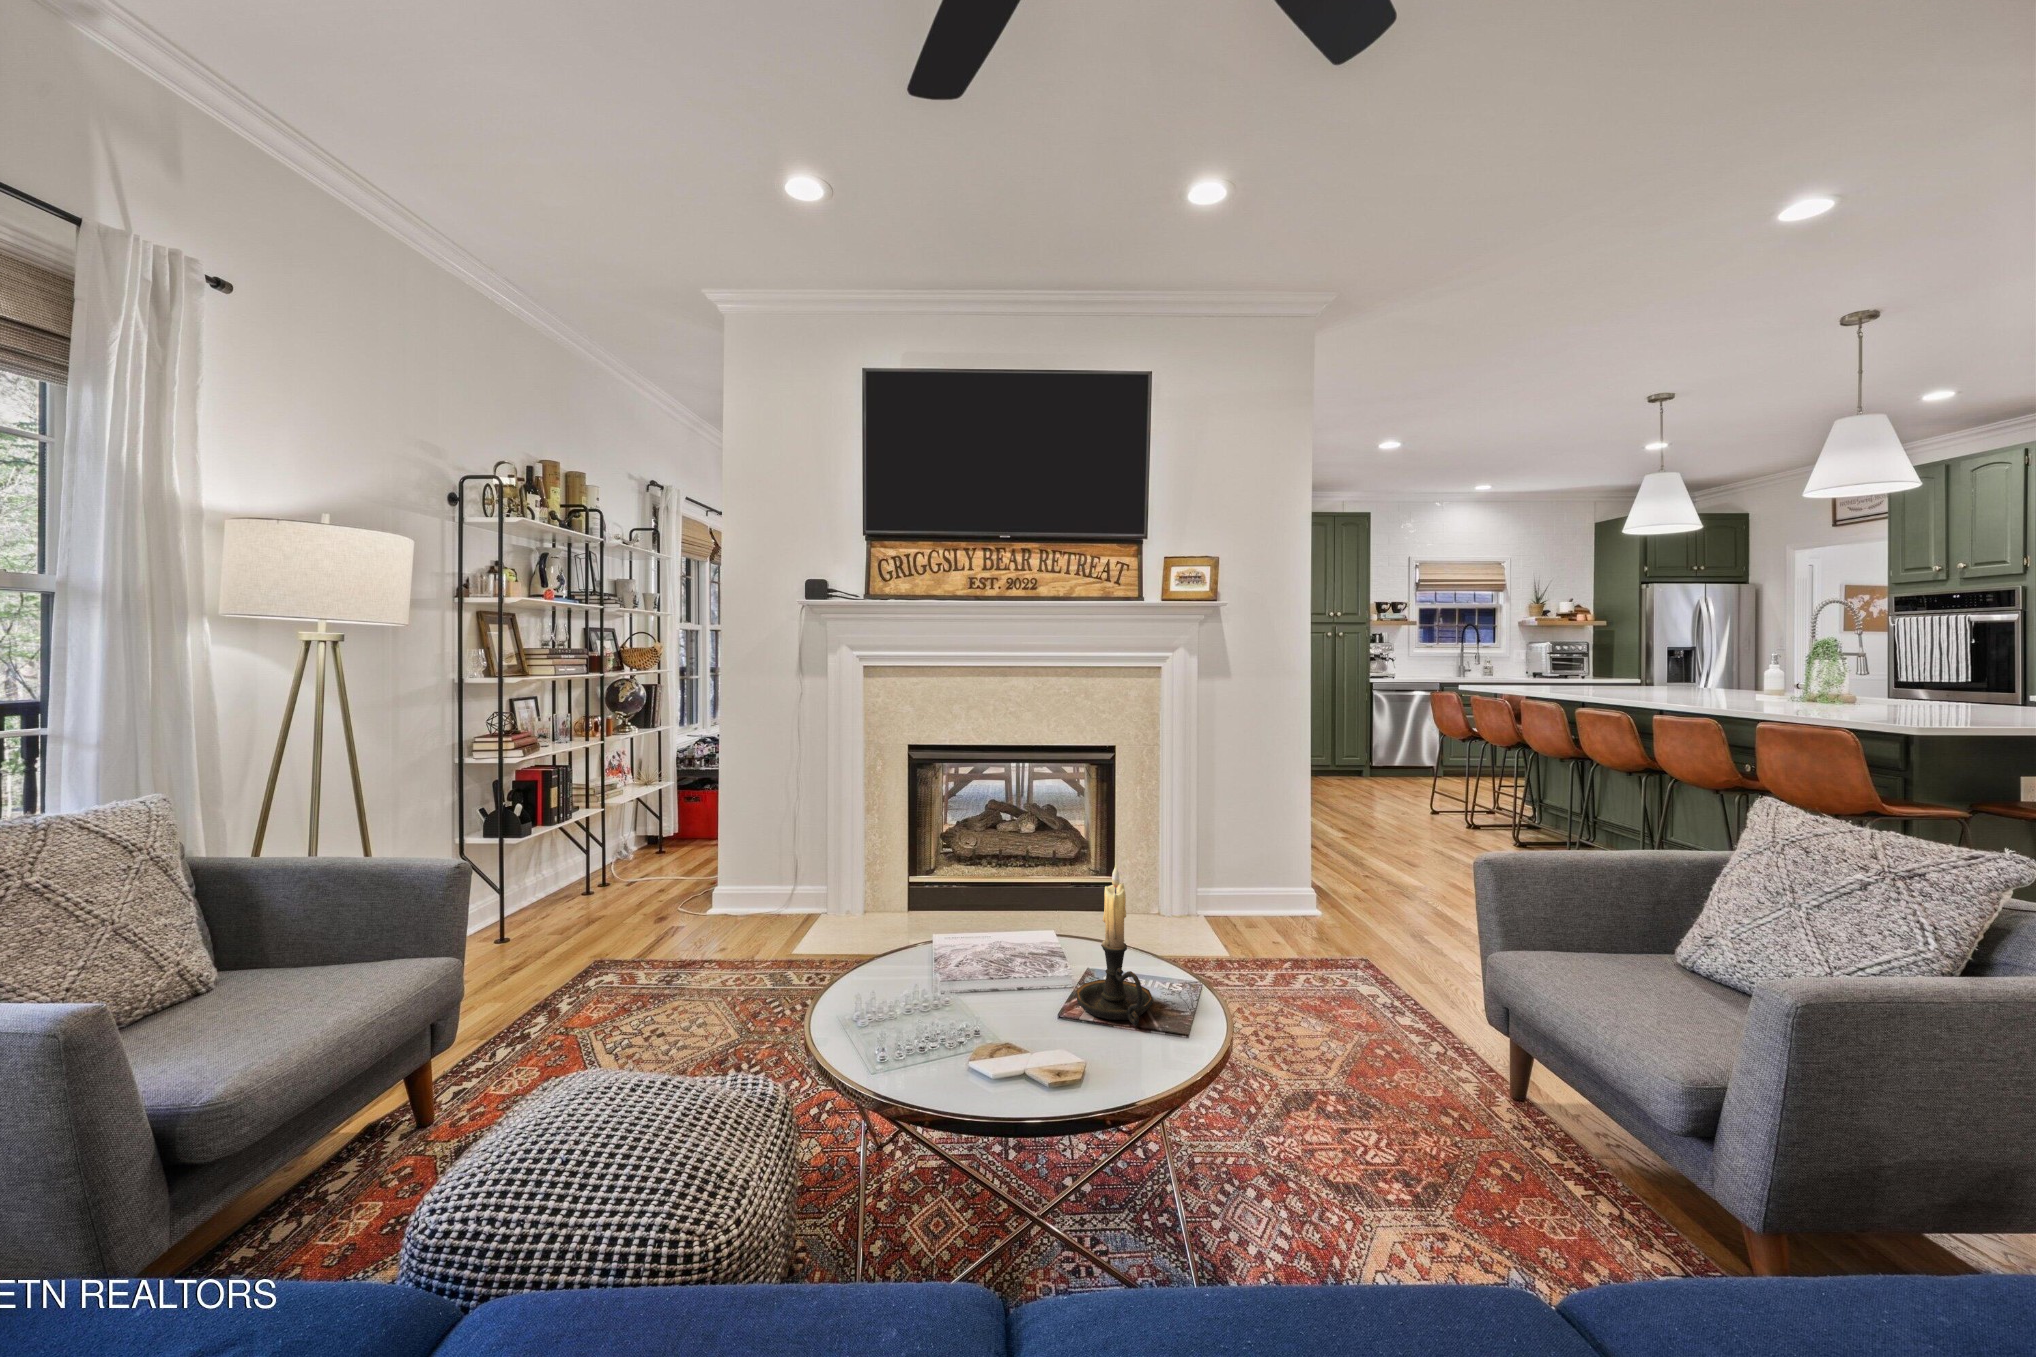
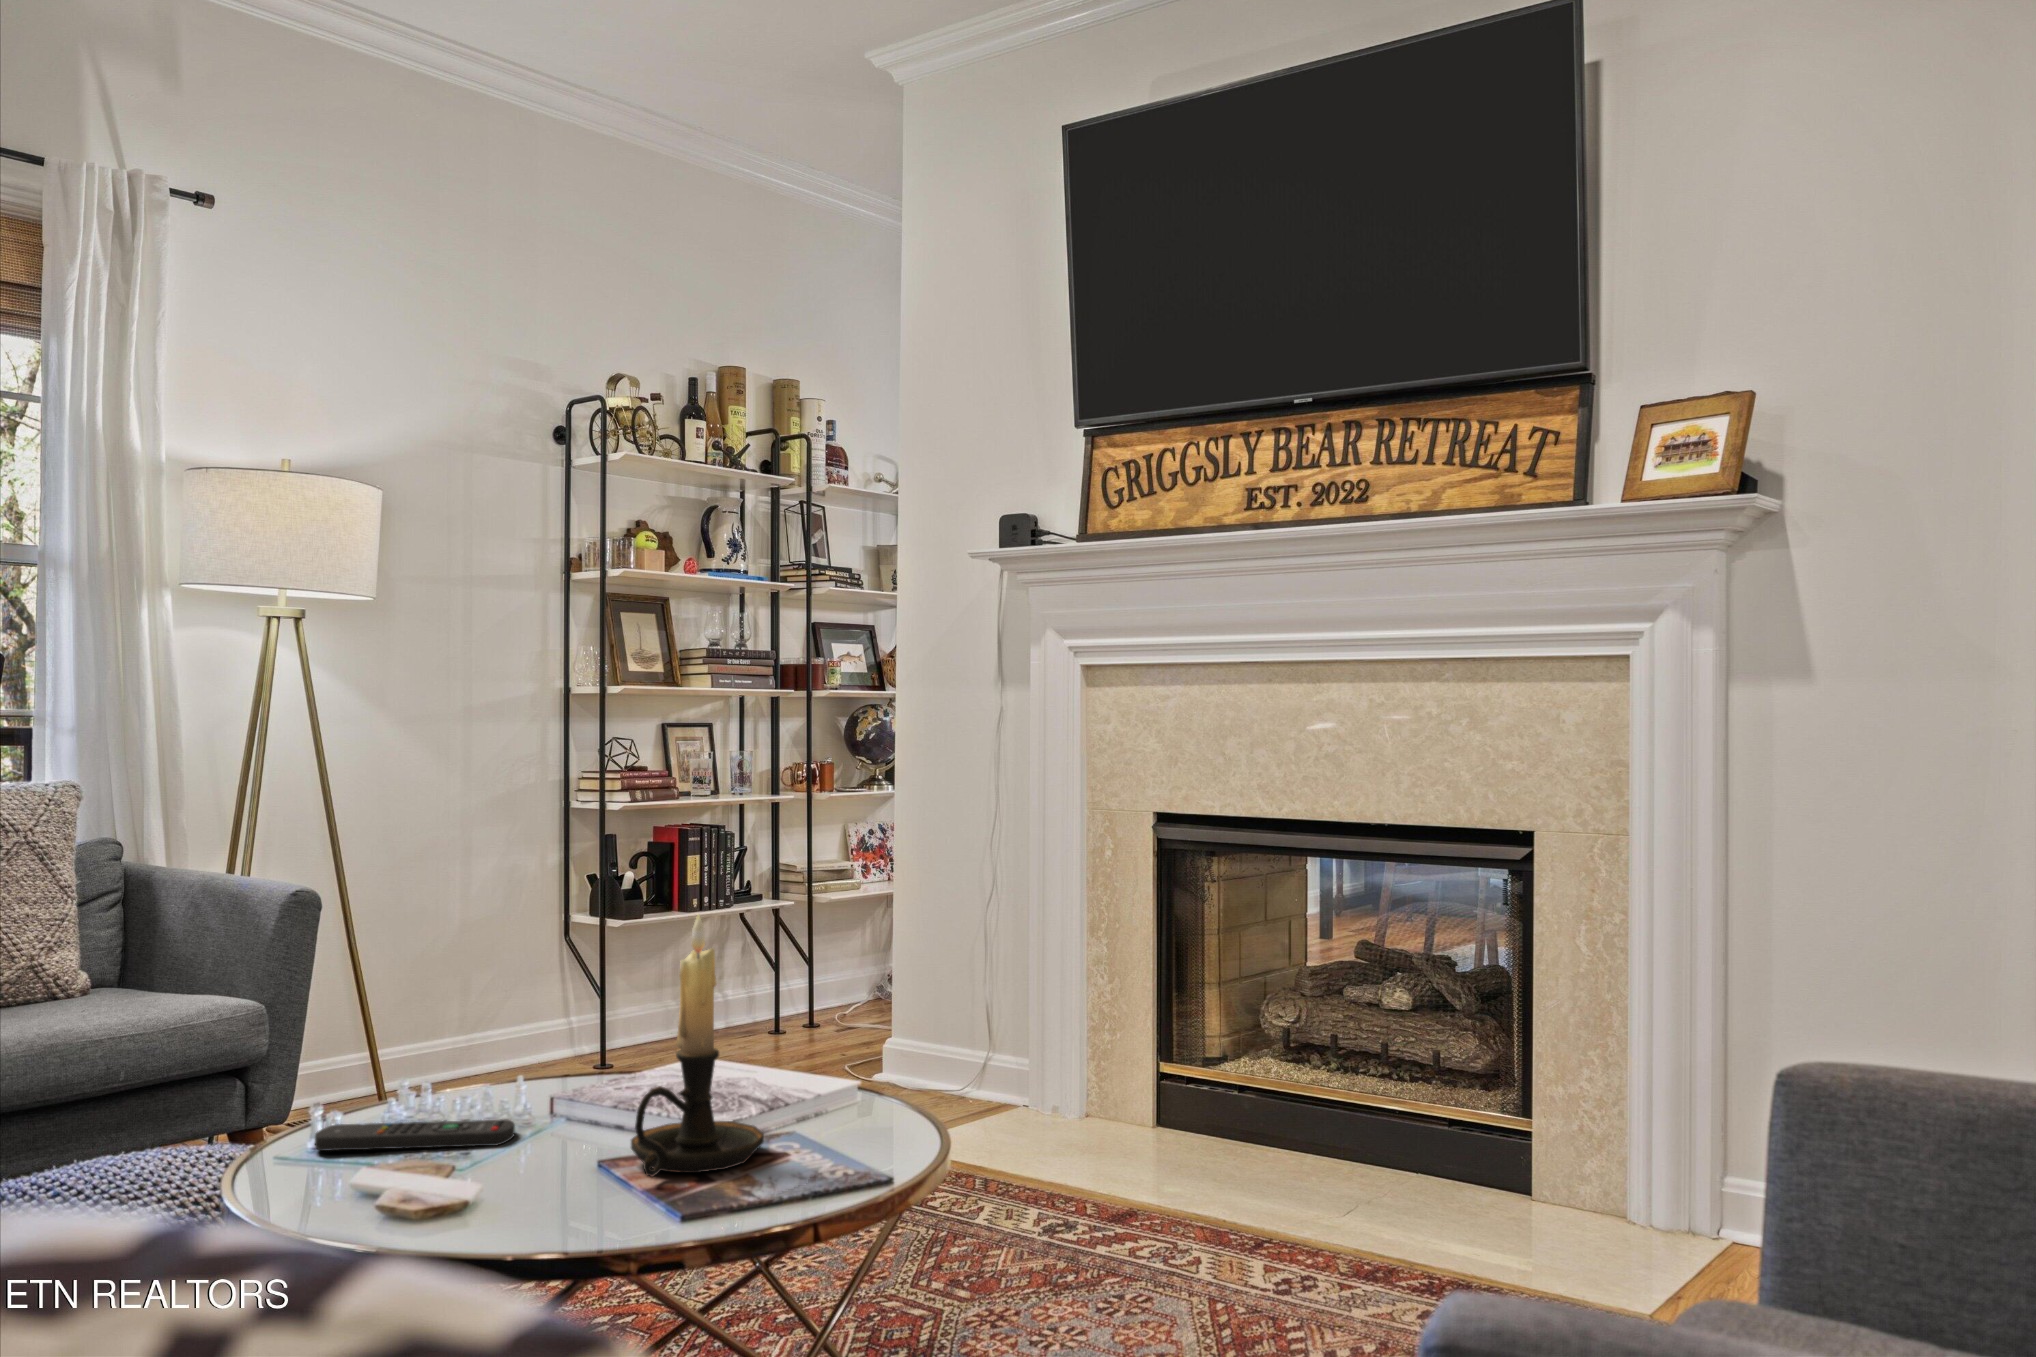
remote control: none [868,1011,982,1066] -> present [315,1120,515,1151]

